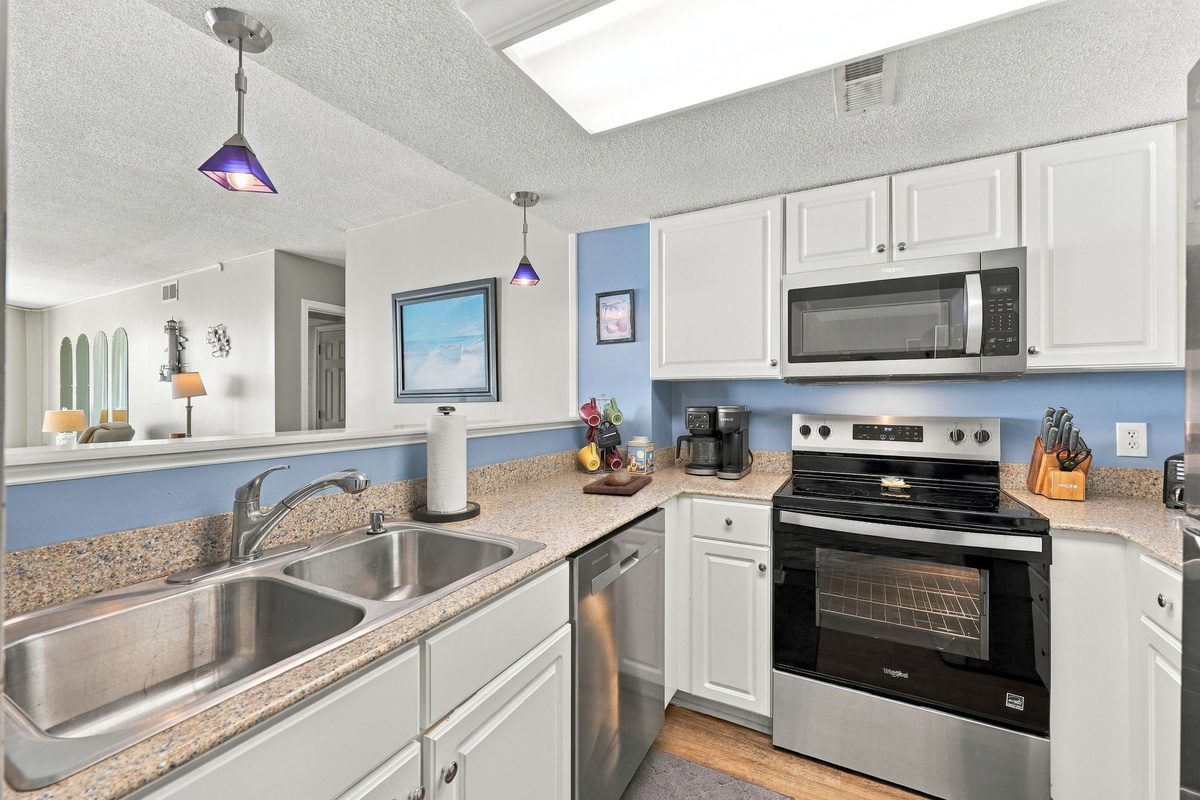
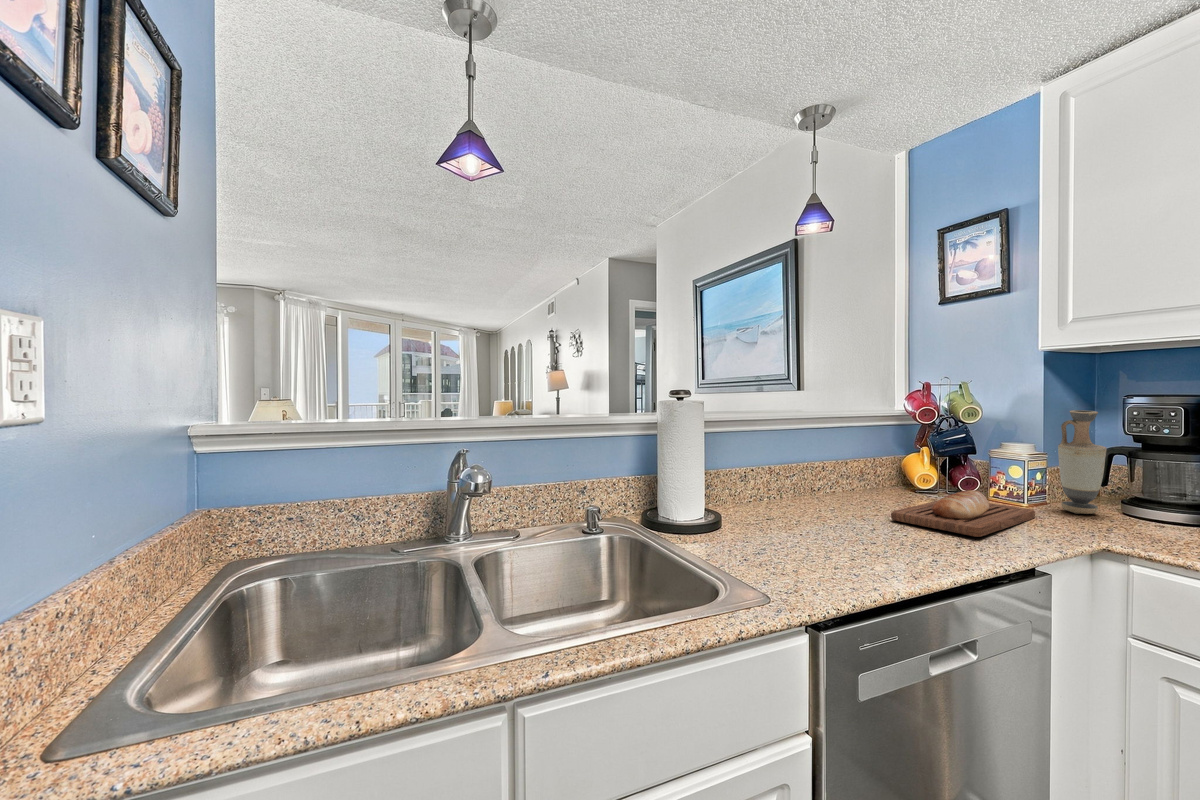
vase: none [660,415,680,476] -> present [1058,410,1107,514]

